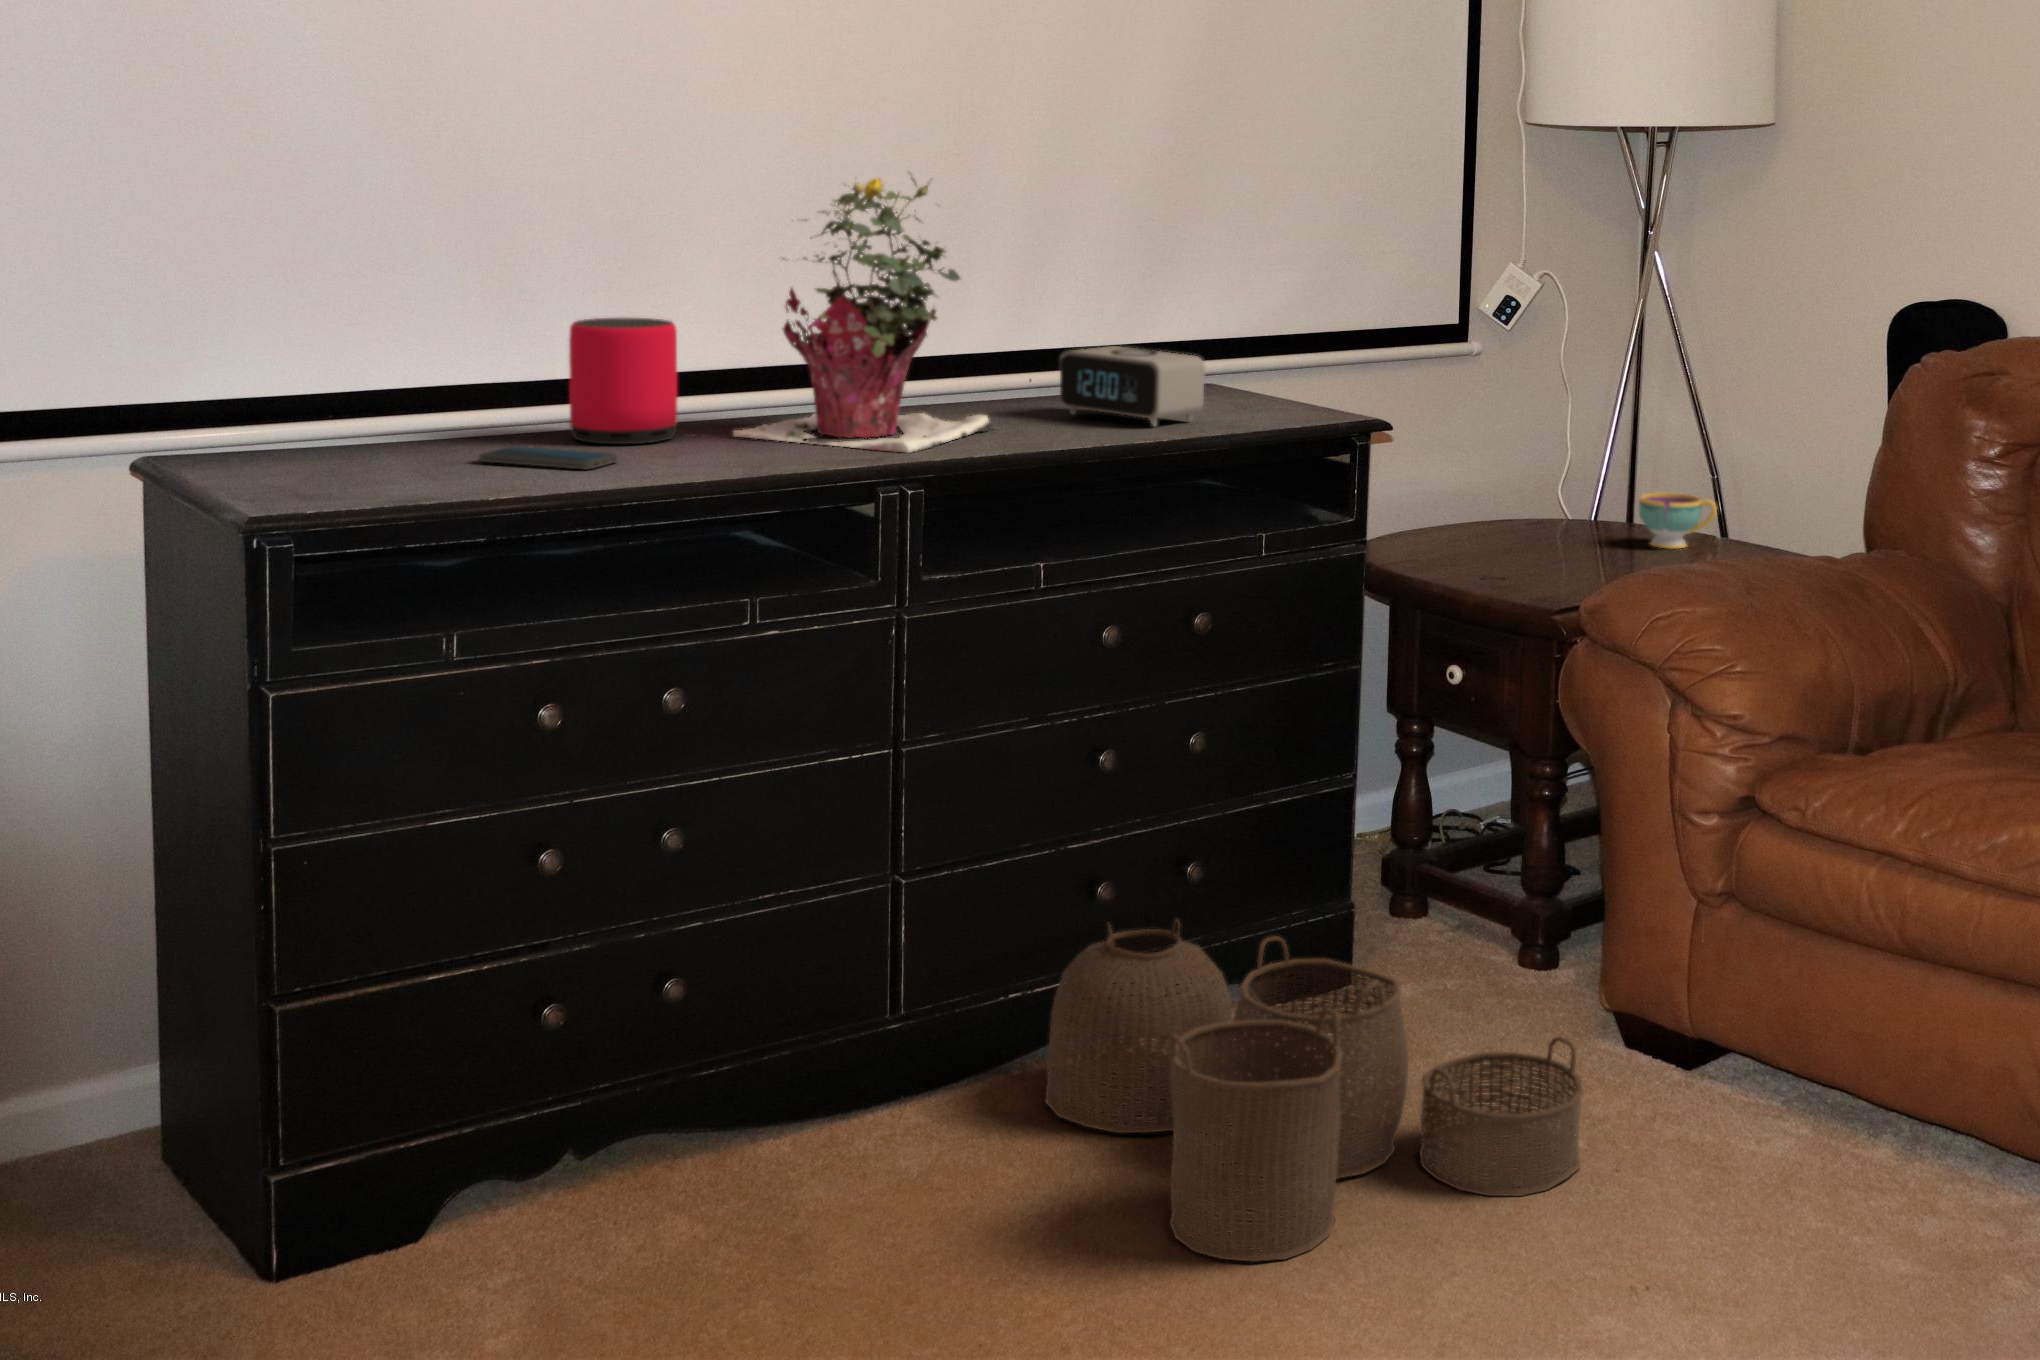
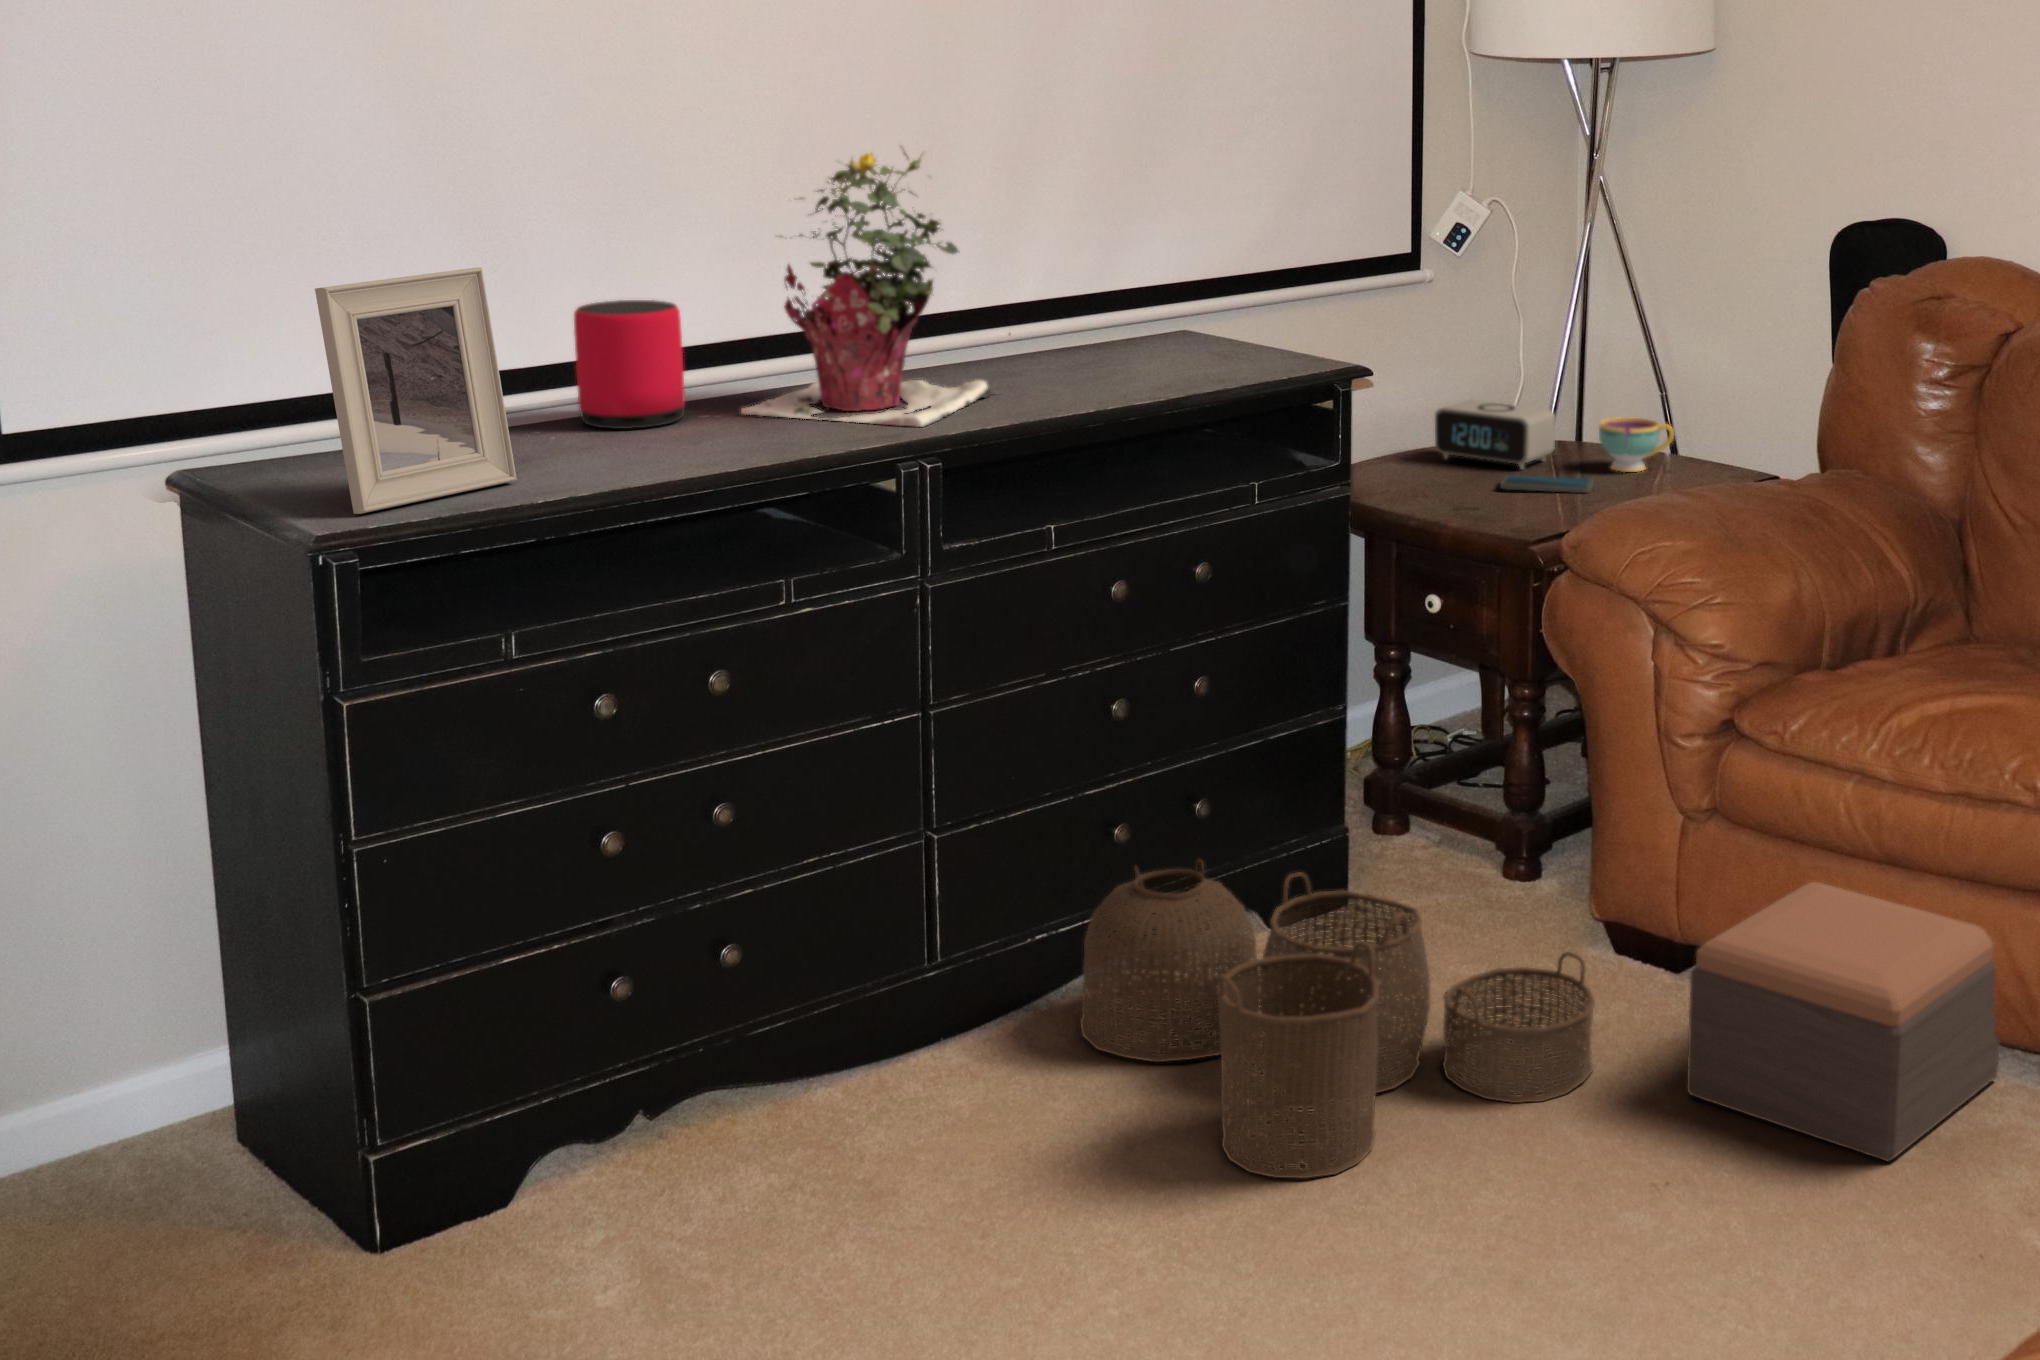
picture frame: none [283,264,481,503] -> present [315,267,517,514]
alarm clock: present [1060,346,1205,426] -> present [1435,400,1555,469]
smartphone: present [479,446,618,469] -> present [1500,475,1594,493]
footstool: none [1678,974,2029,1282] -> present [1687,882,1999,1161]

